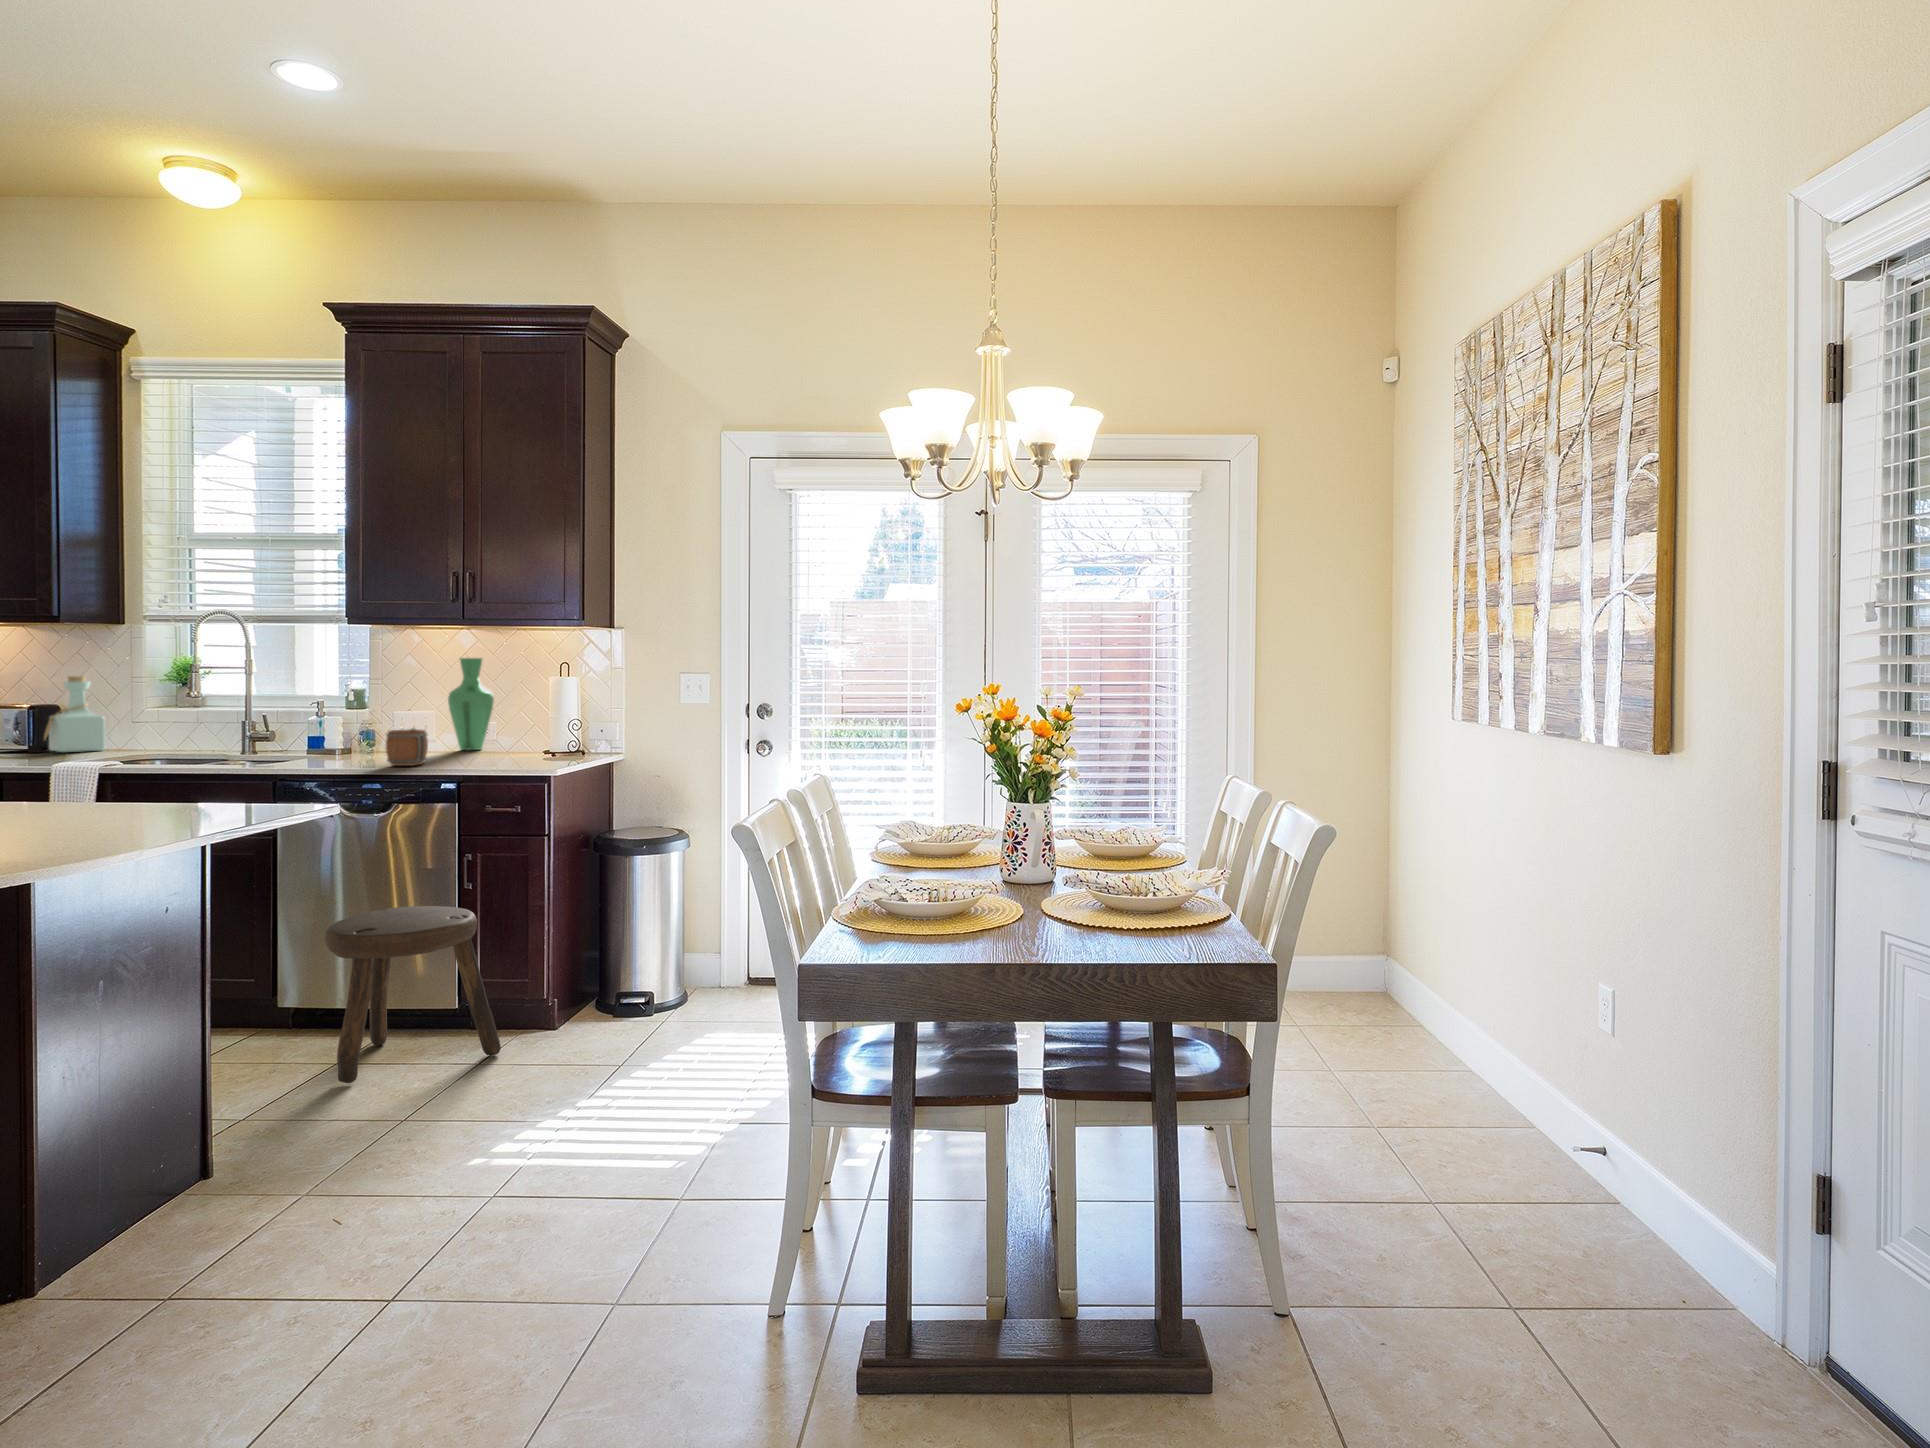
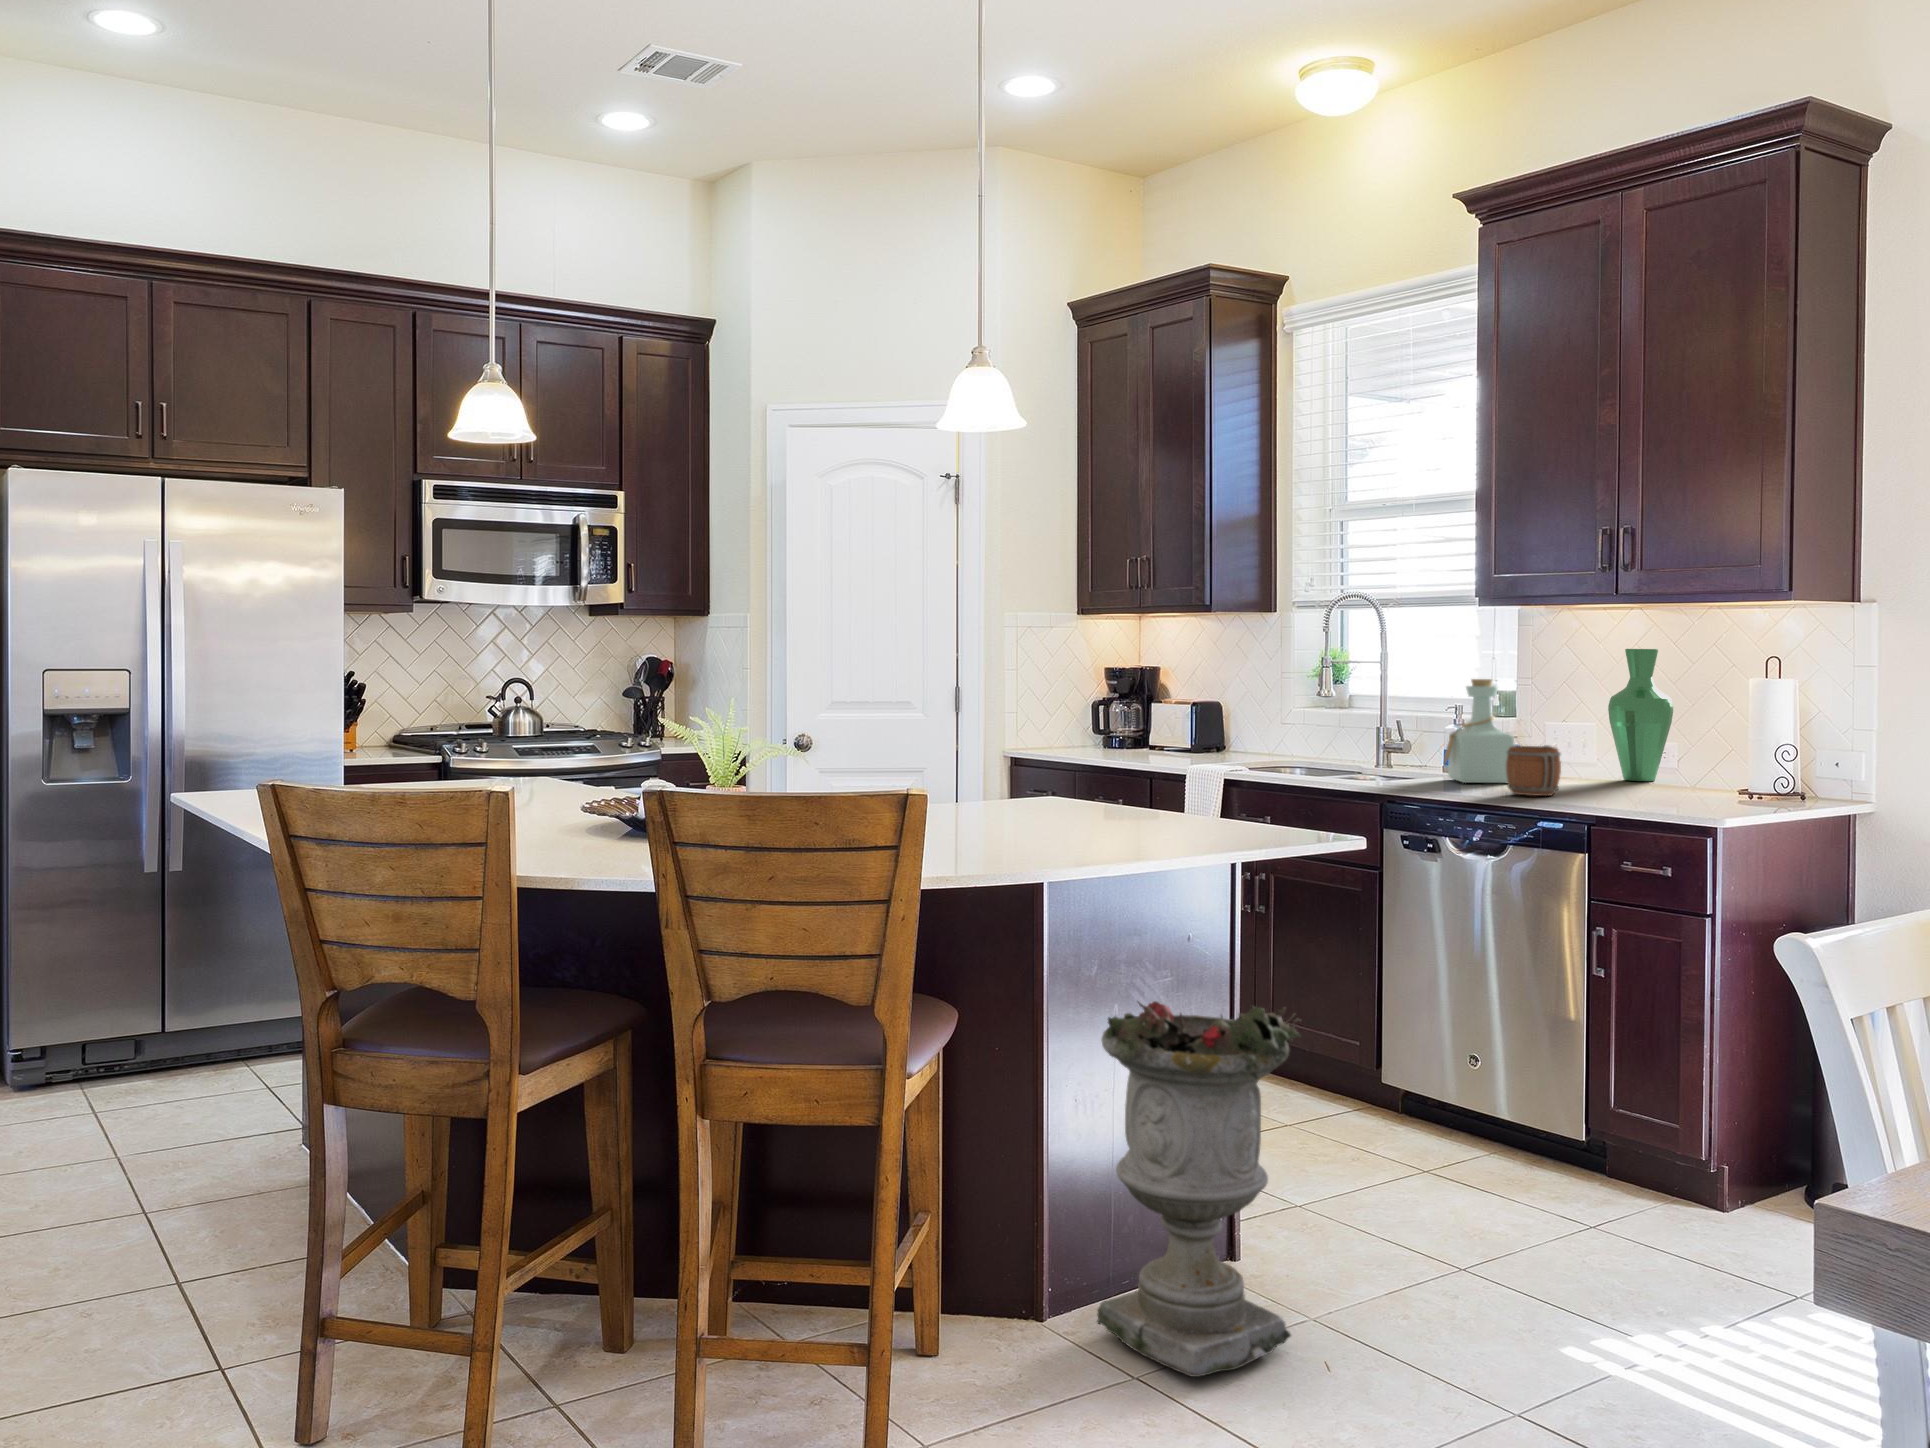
bottle: present [44,676,105,752] -> present [1444,679,1514,783]
stool: present [324,906,501,1083] -> none [1404,984,1626,1225]
planter: none [116,944,315,1267] -> present [1097,1001,1301,1377]

